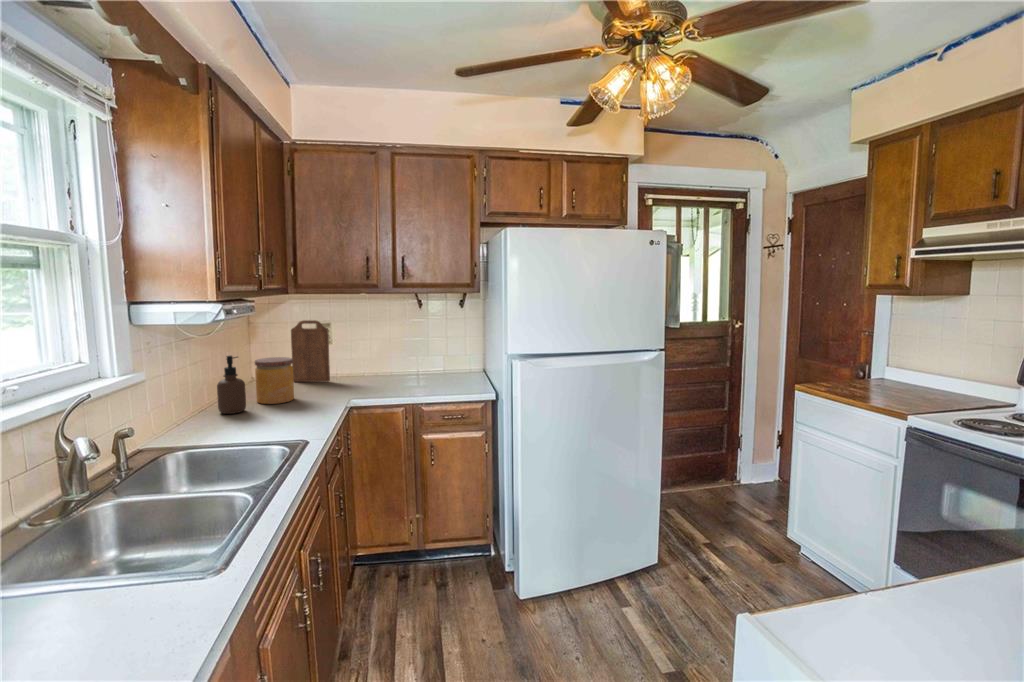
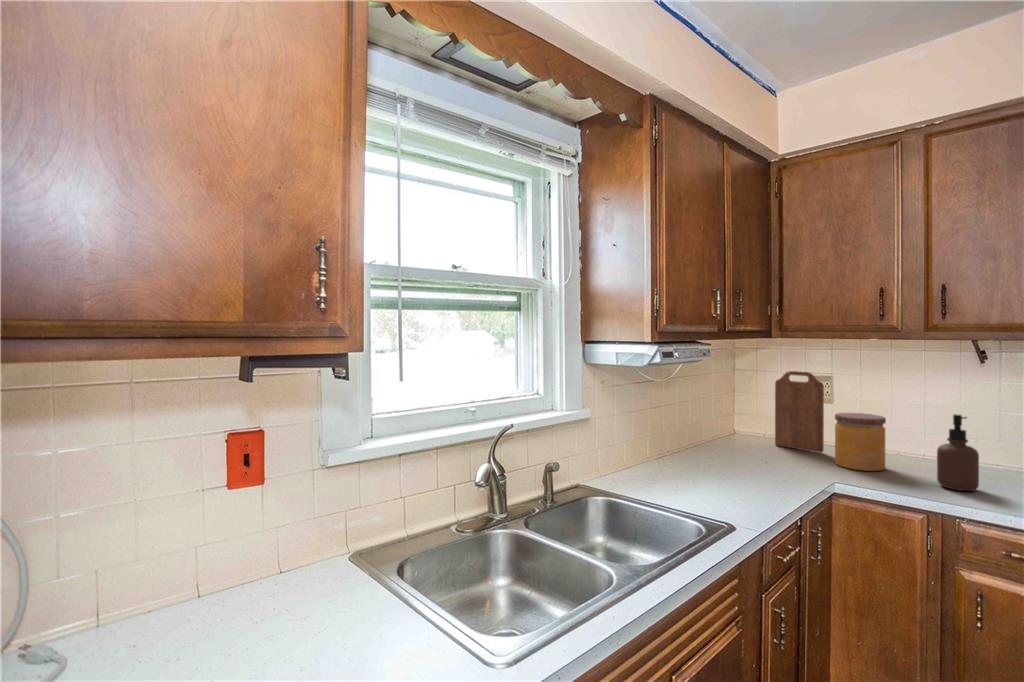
soap dispenser: present [217,355,246,414] -> present [937,415,979,491]
jar: present [255,357,294,404] -> present [835,413,886,471]

